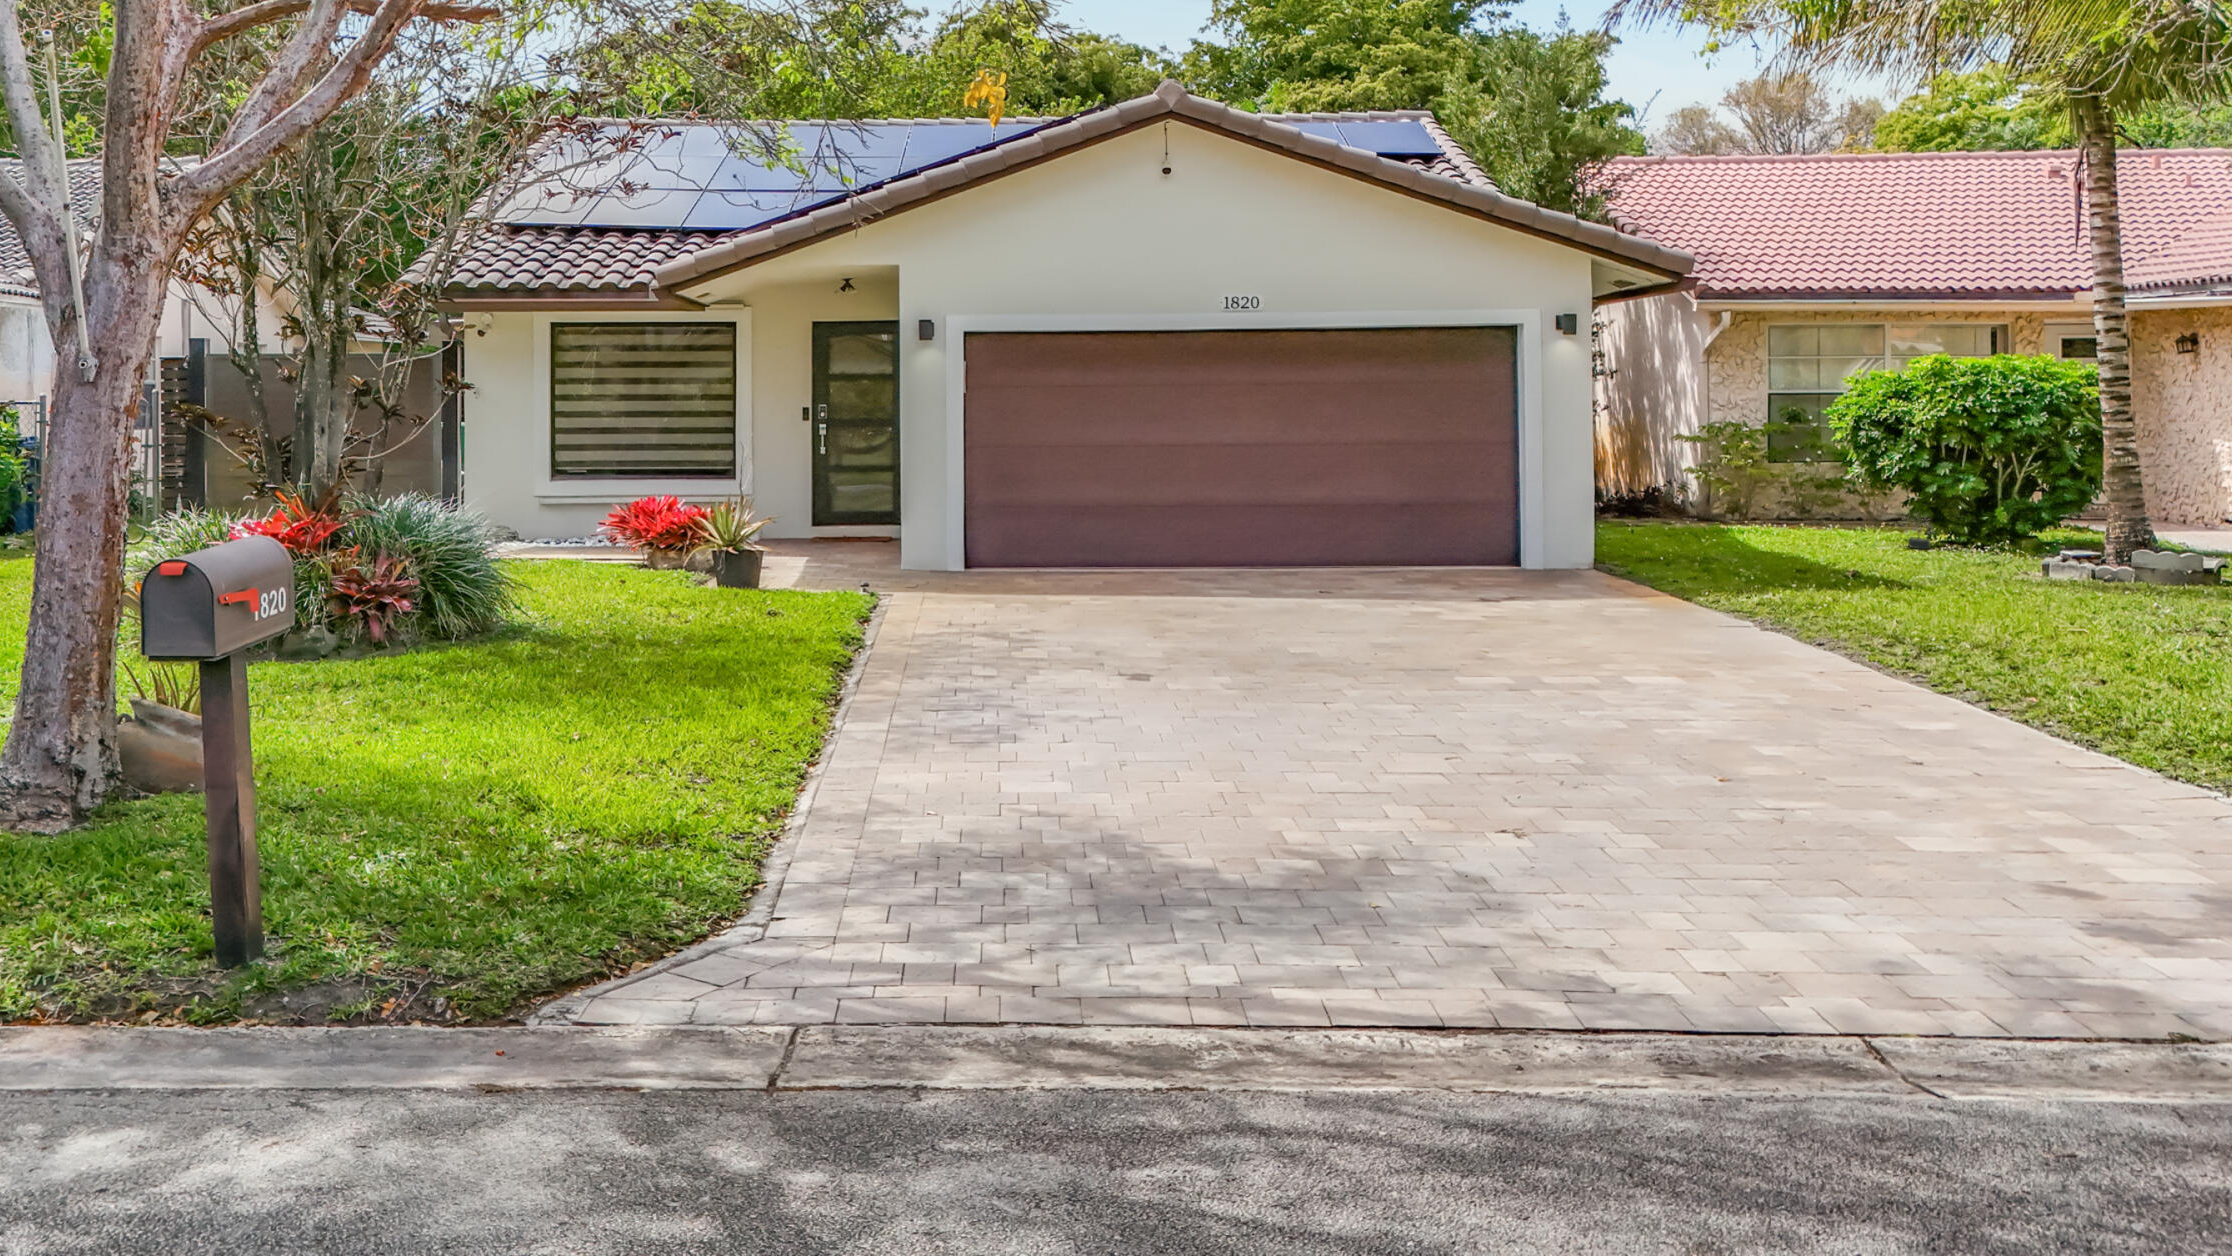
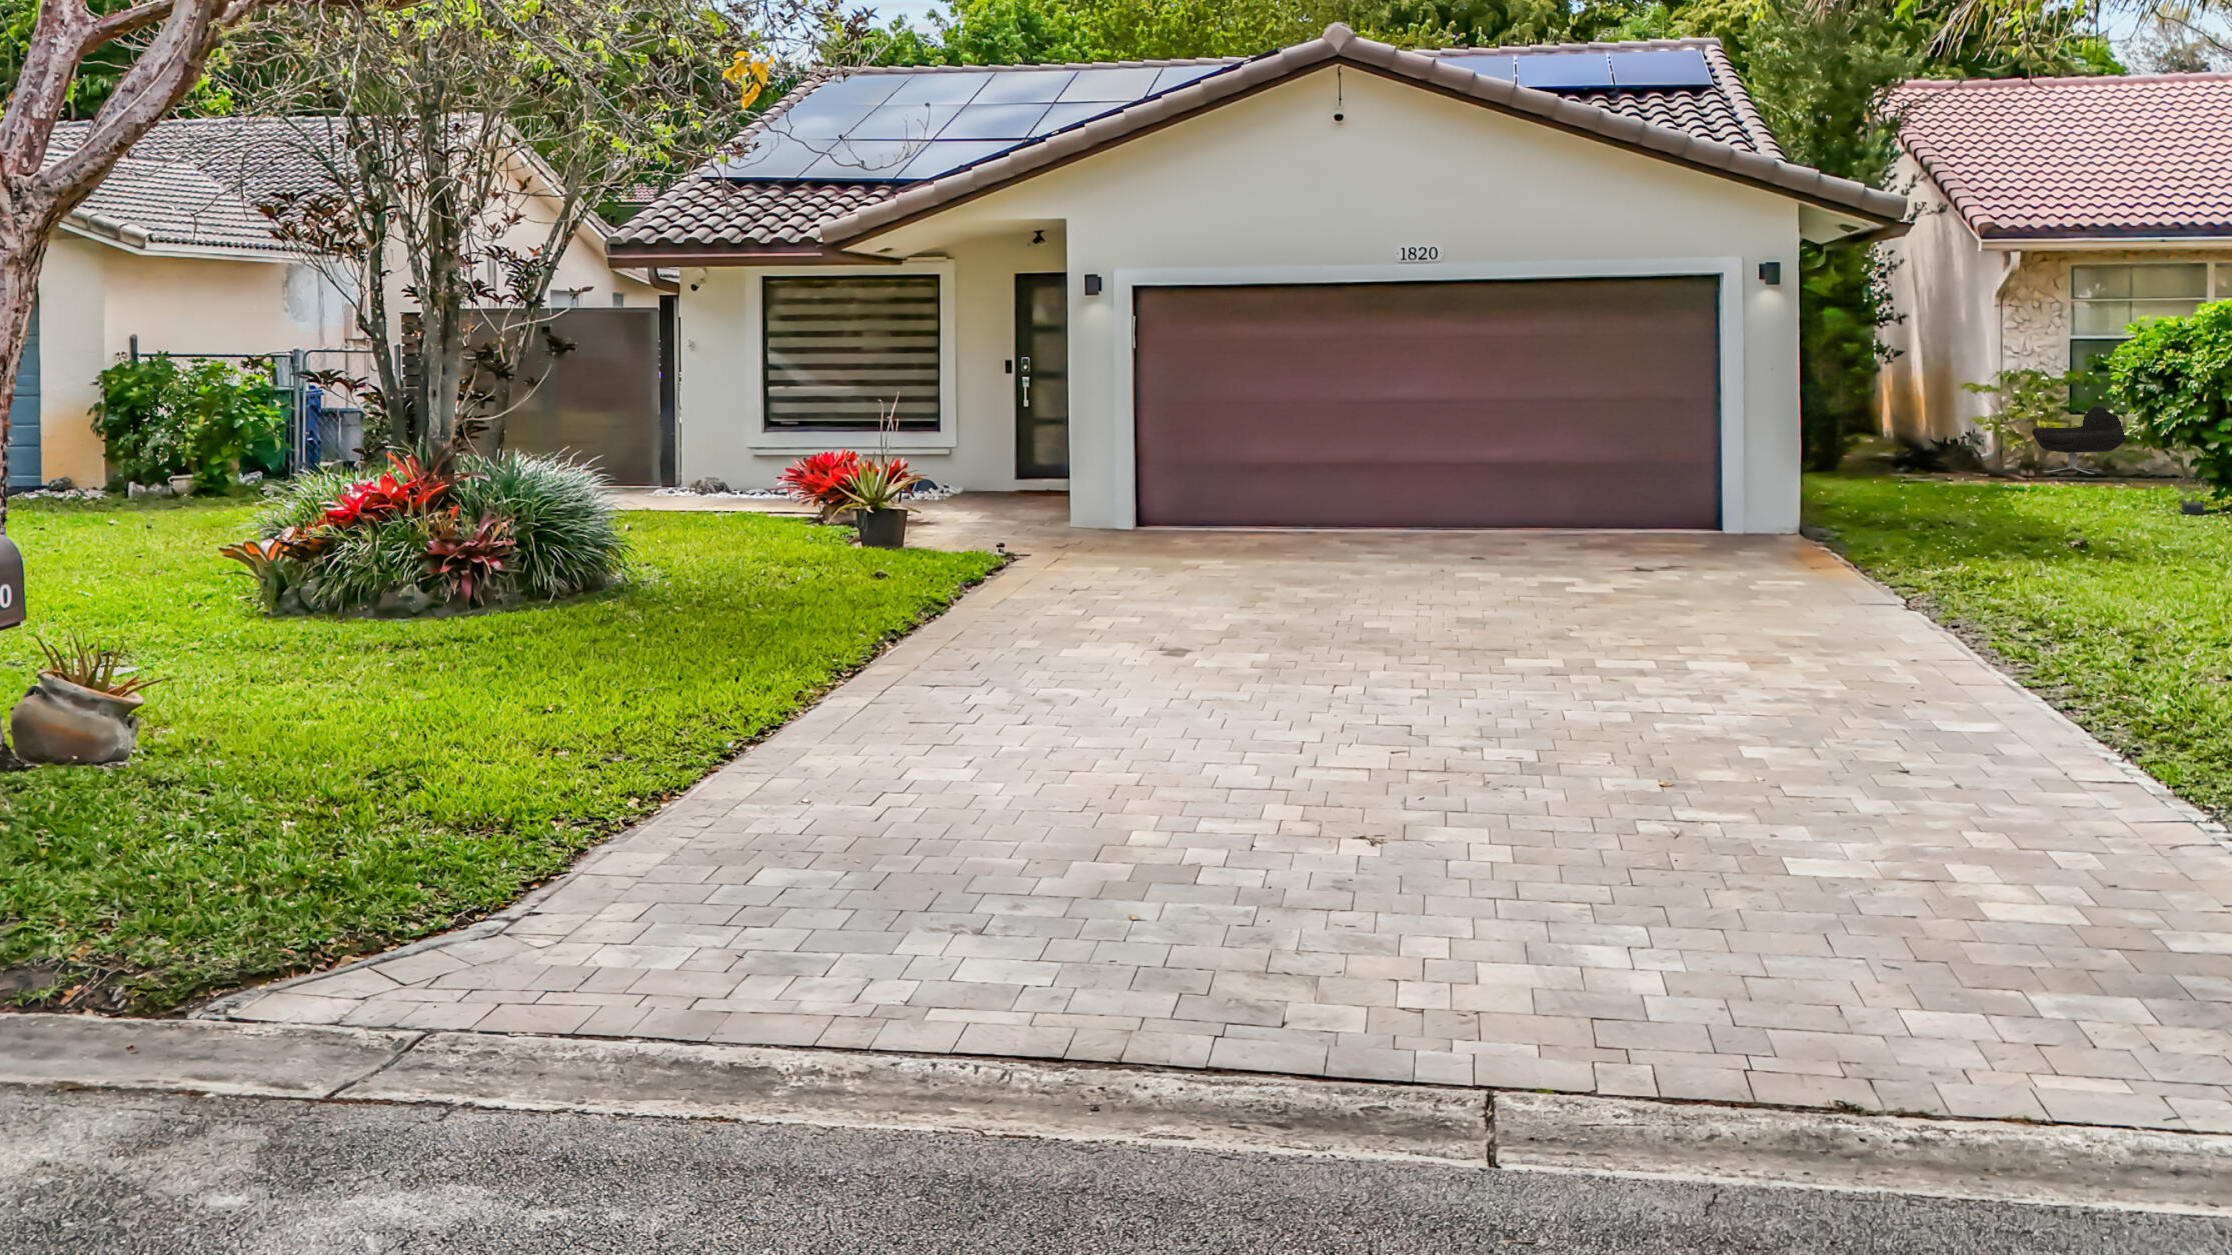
lounge chair: none [1738,453,1826,514] -> present [2032,406,2126,474]

